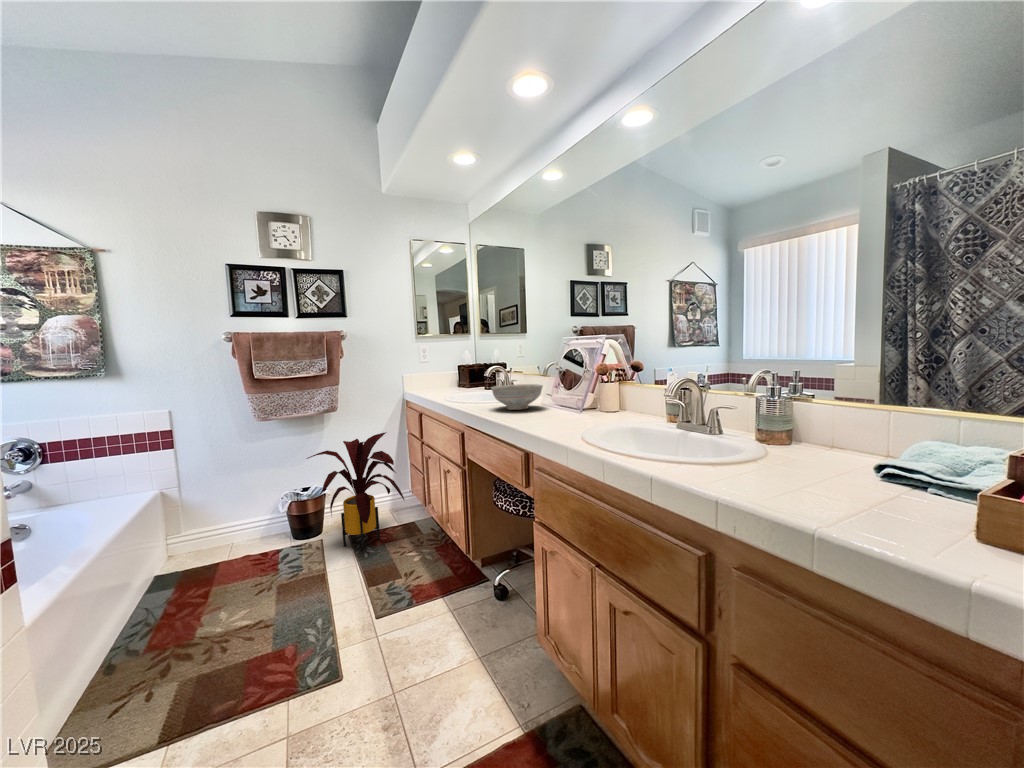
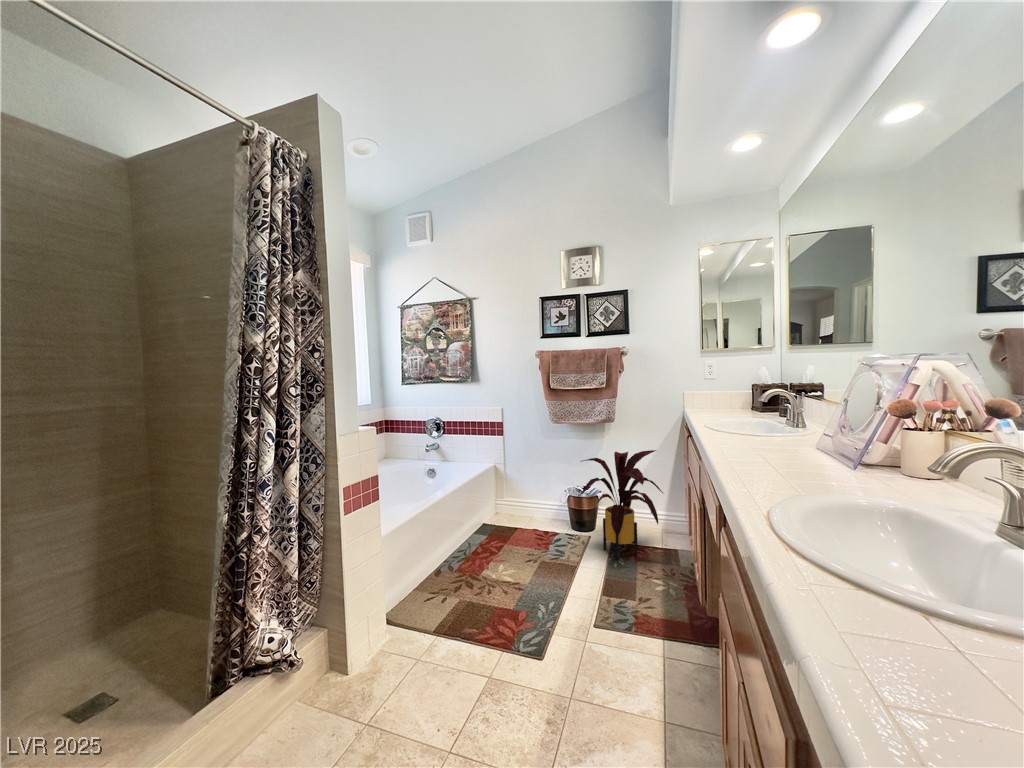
decorative bowl: present [491,384,543,410] -> none [730,419,807,453]

